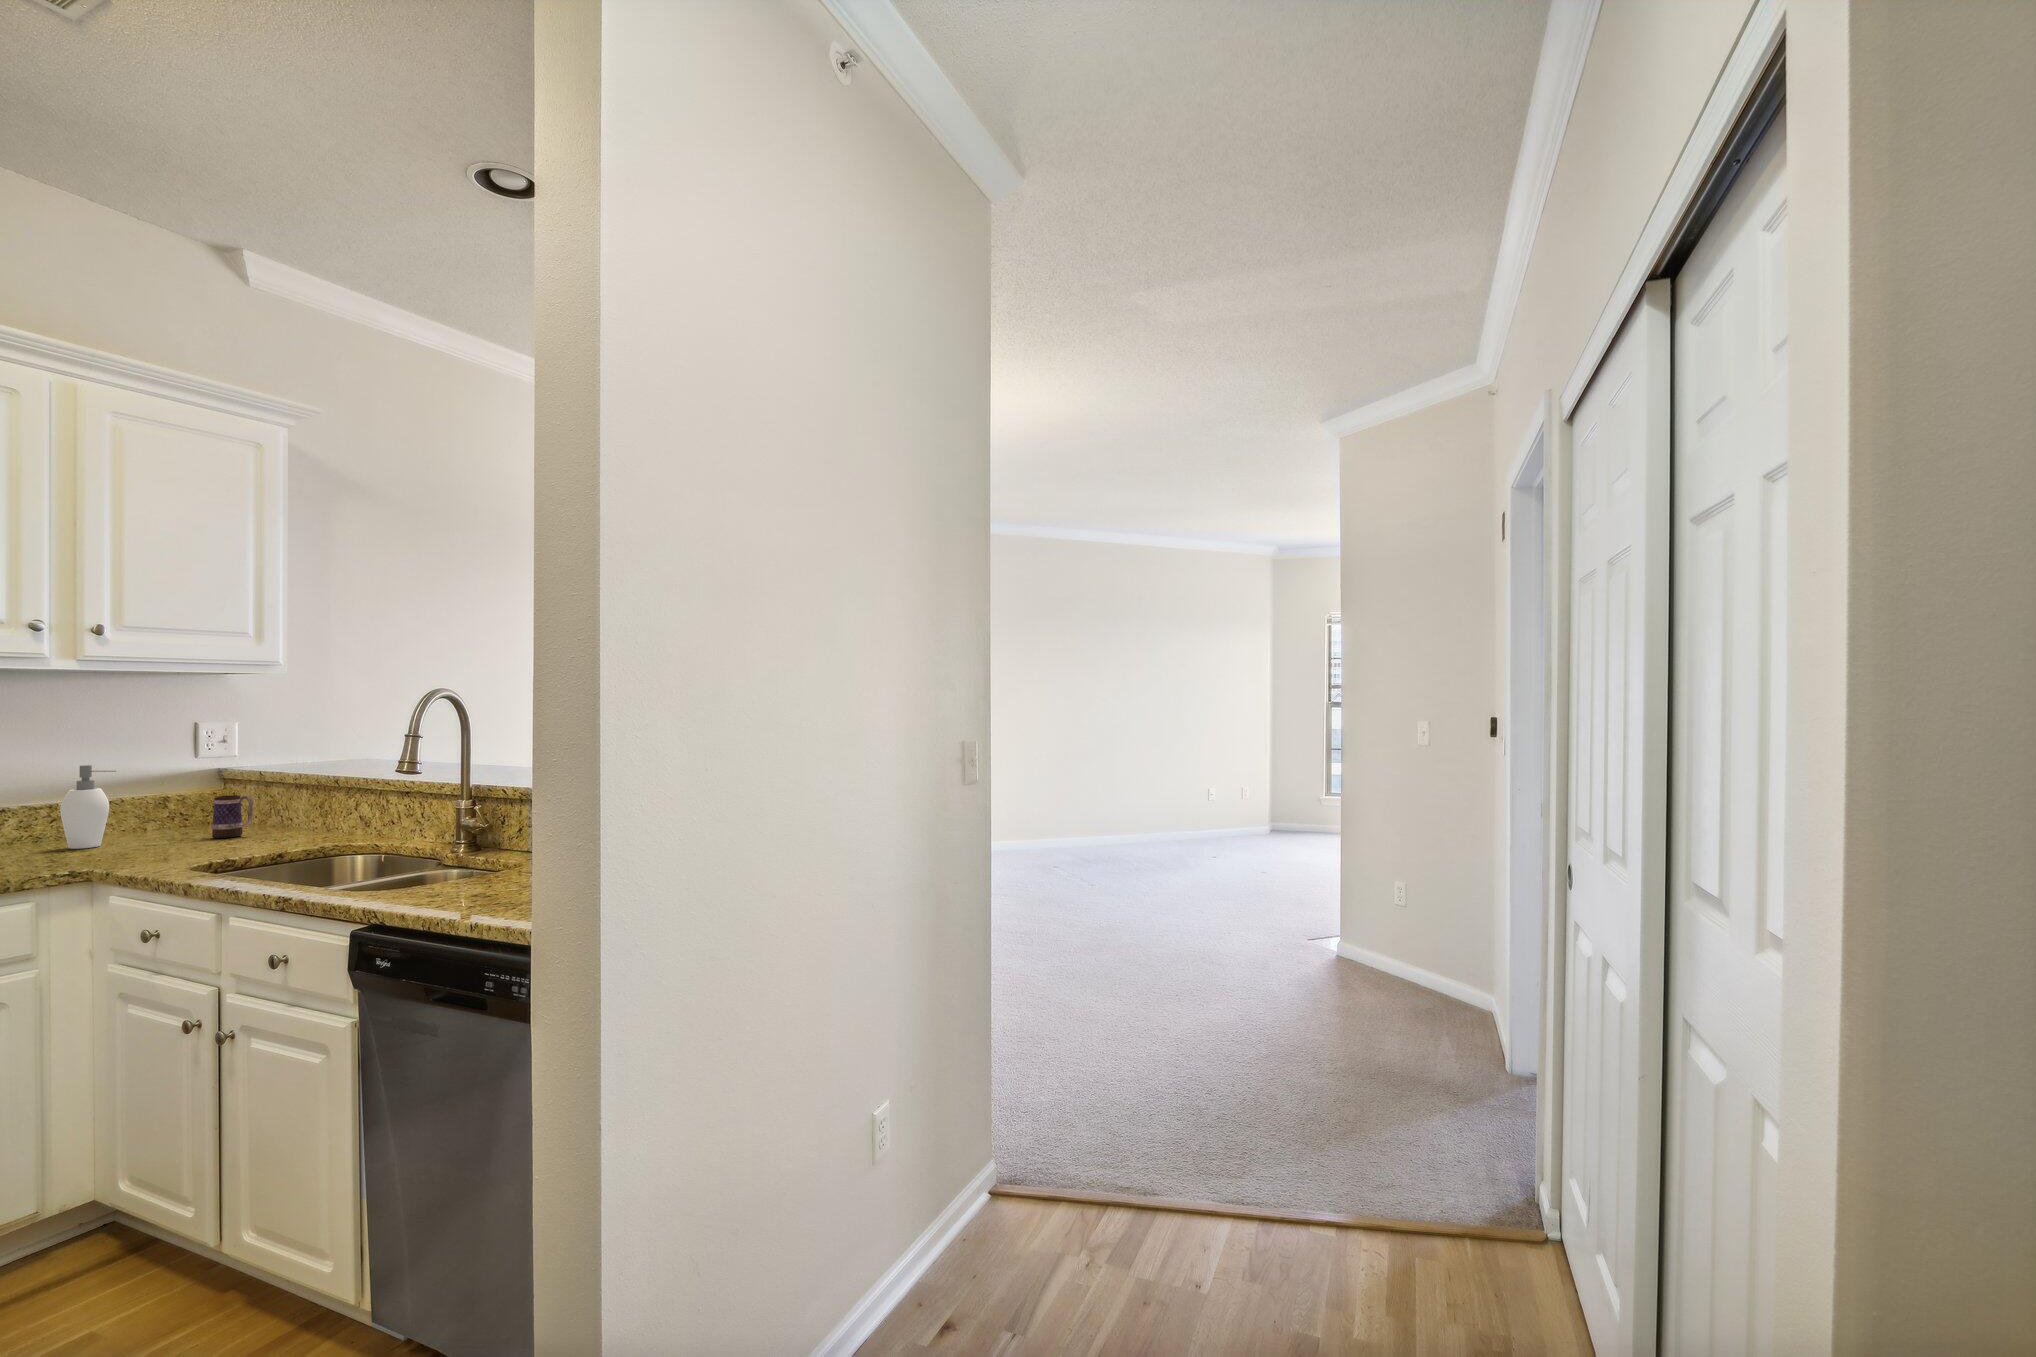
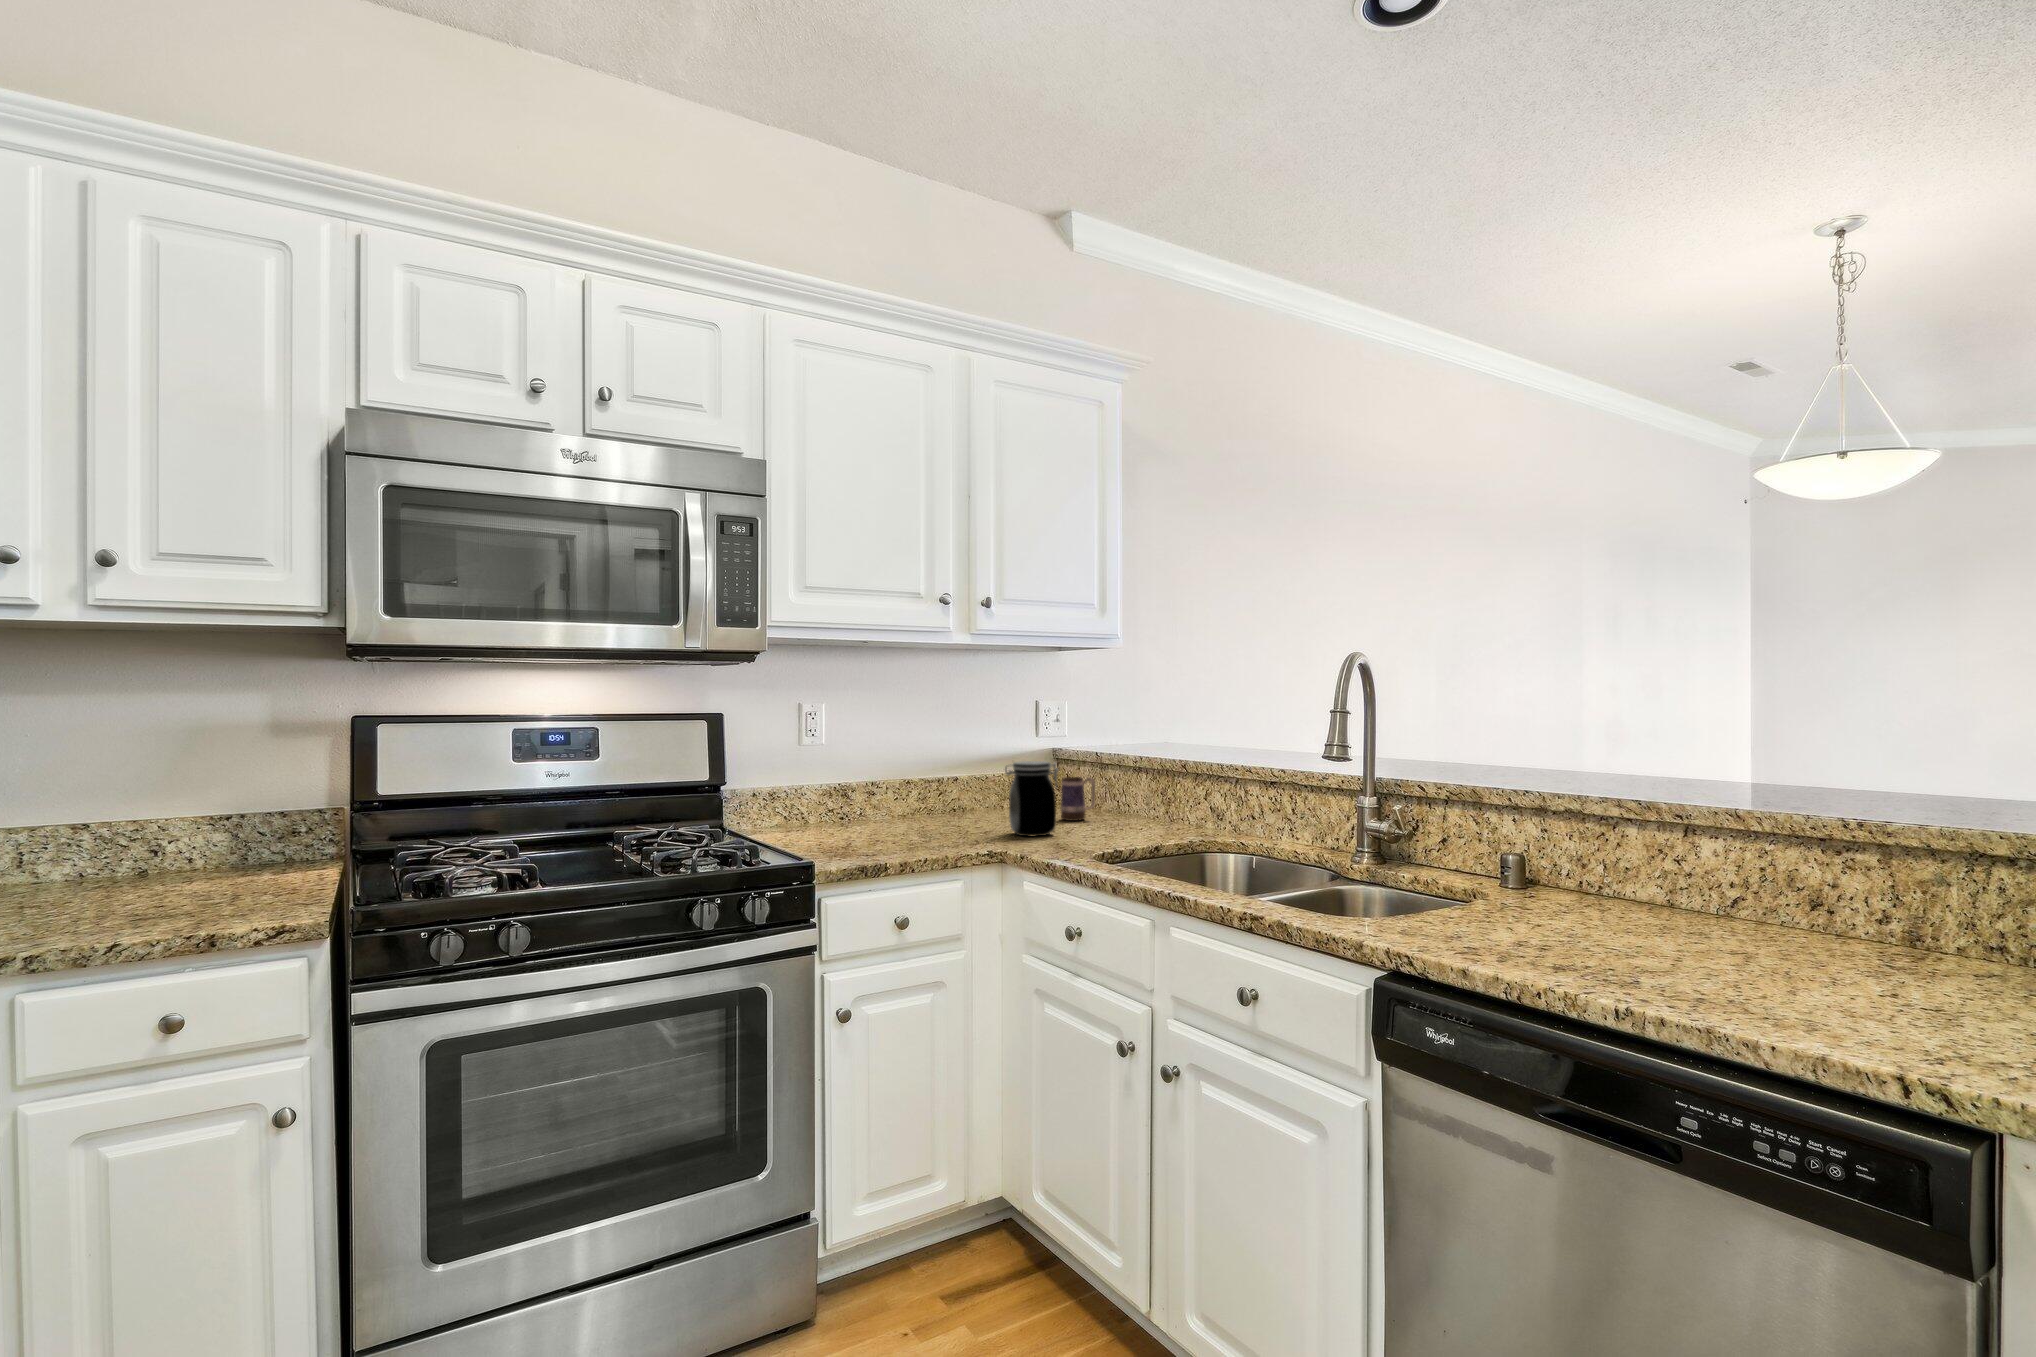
soap dispenser: present [60,765,116,849] -> none [948,743,989,824]
jar: none [121,781,189,855] -> present [1005,761,1058,836]

